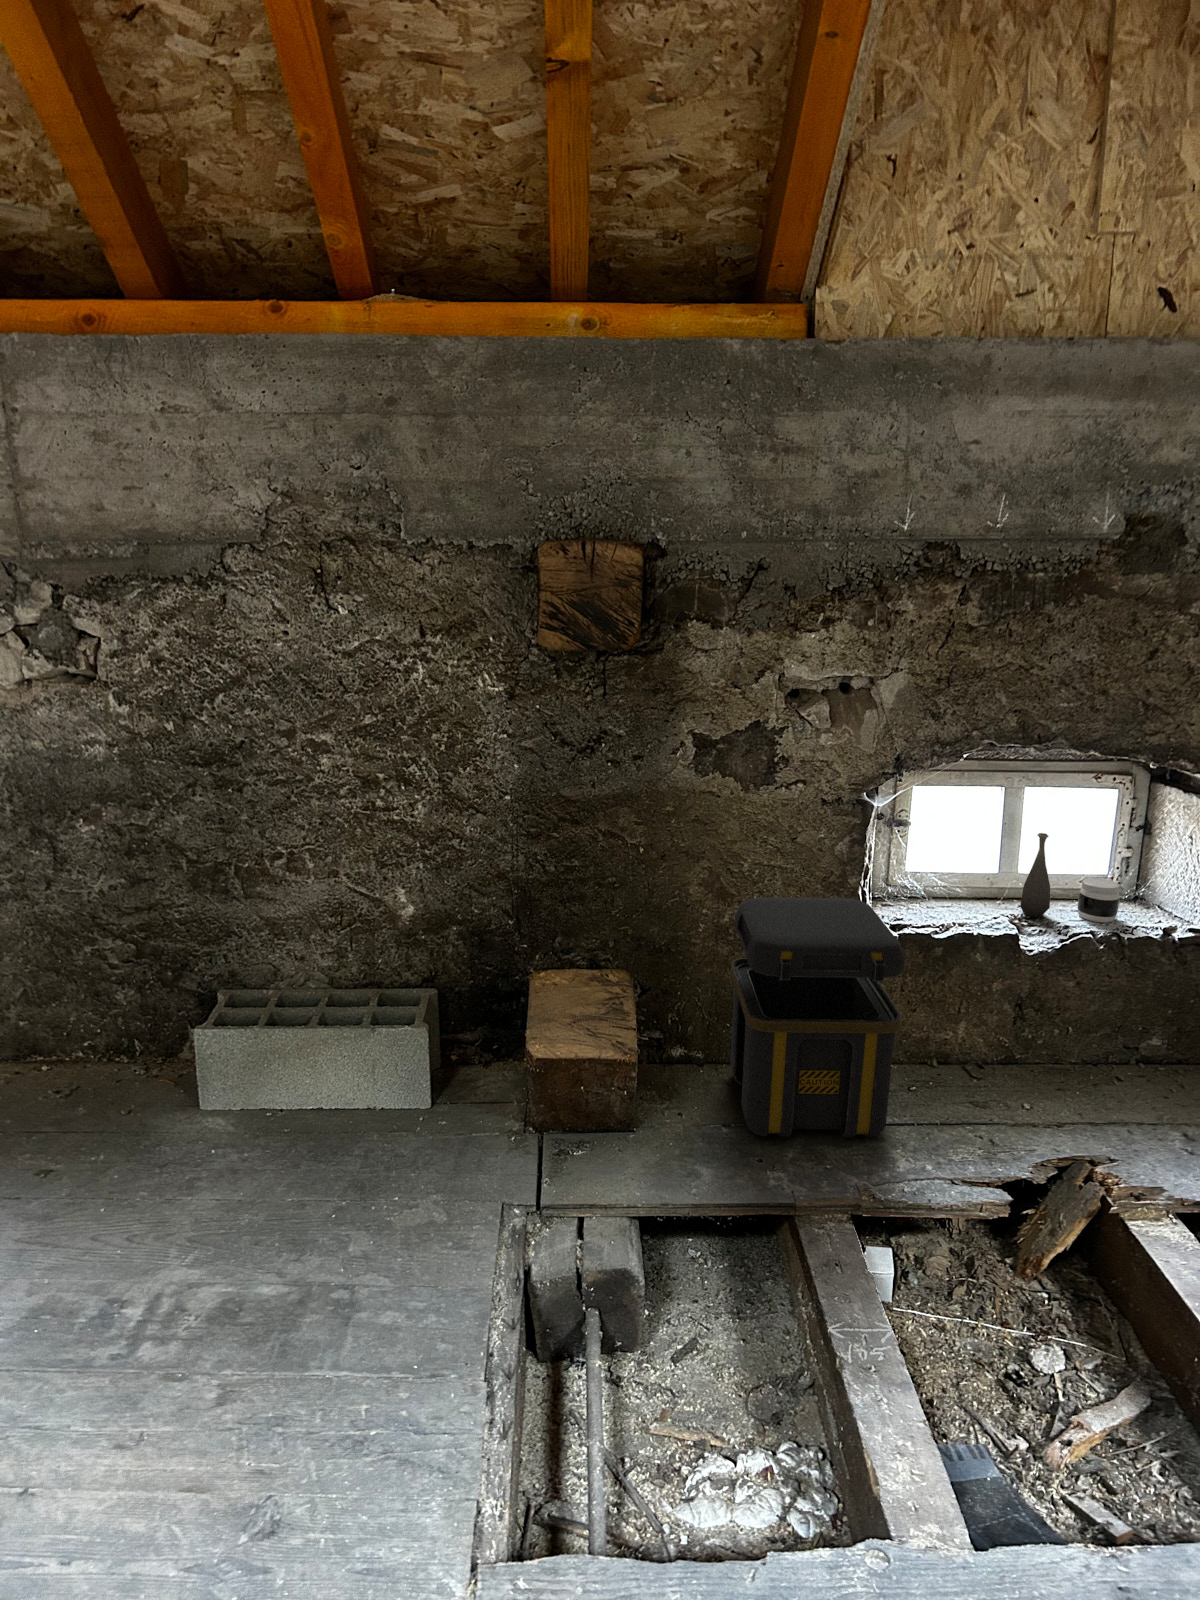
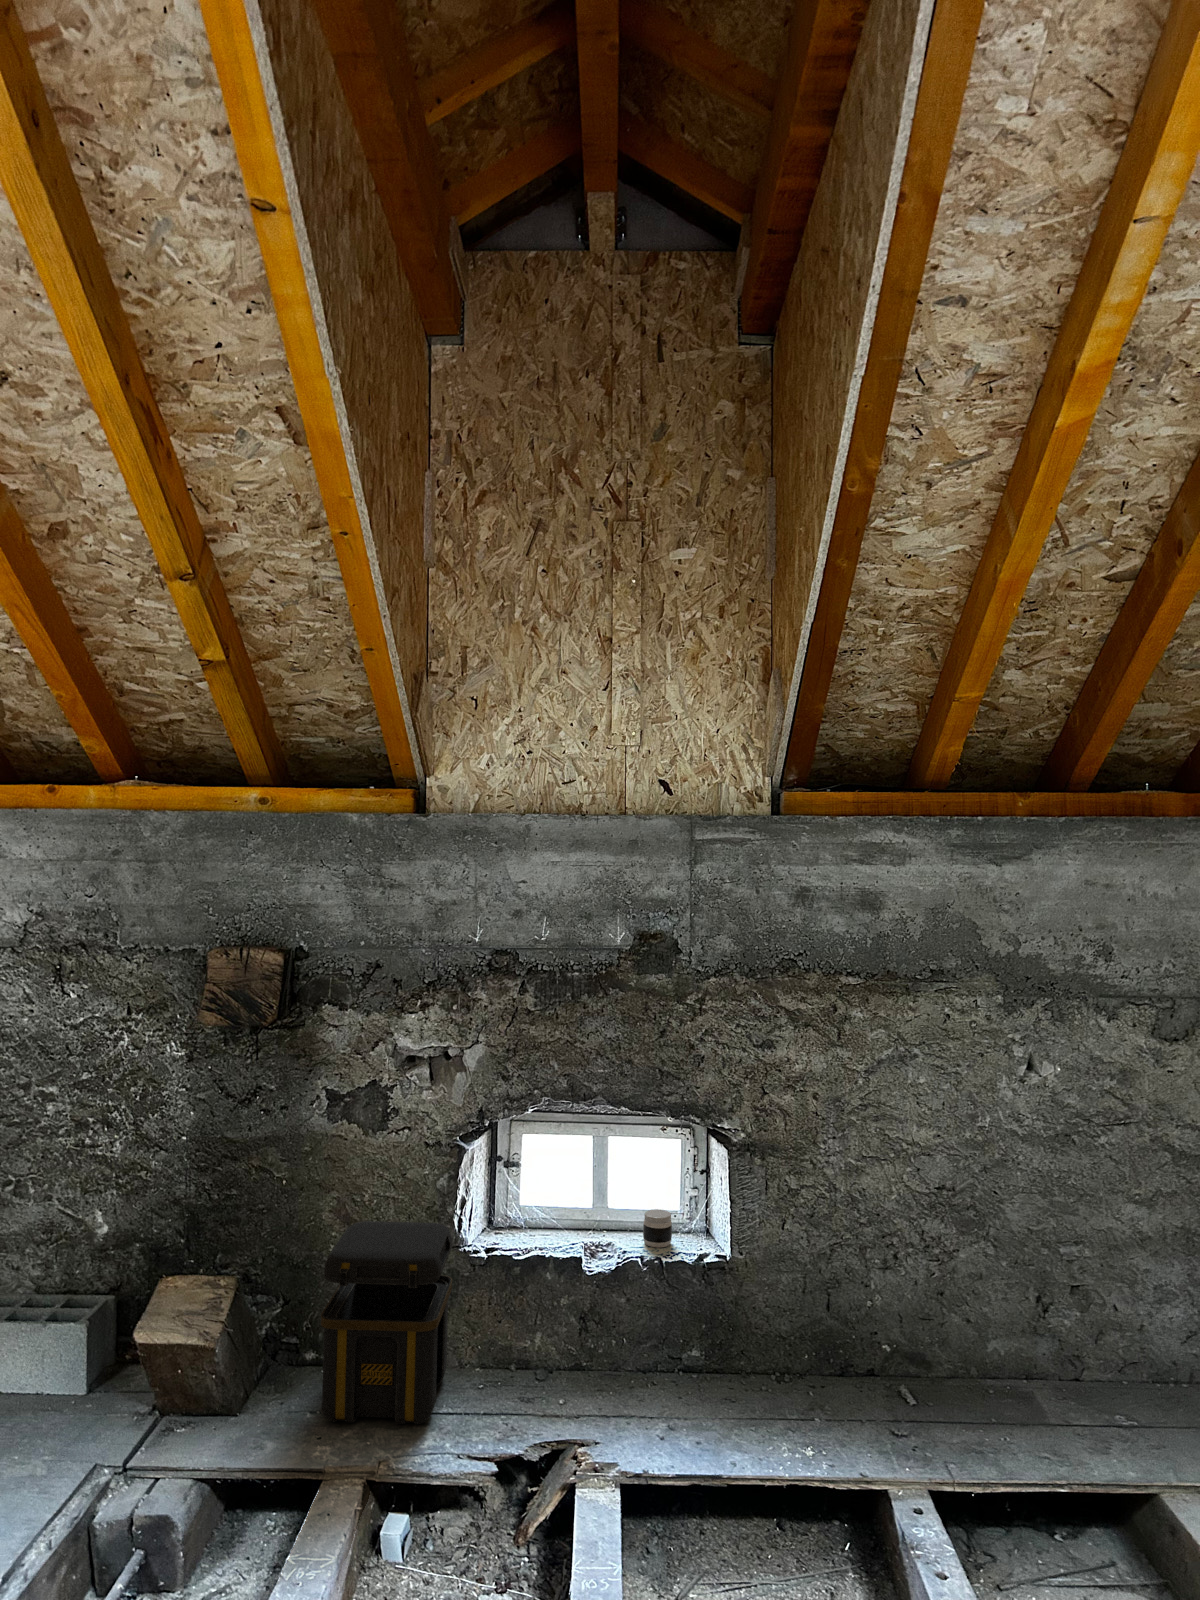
bottle: present [1020,833,1050,917] -> none [596,1171,618,1242]

